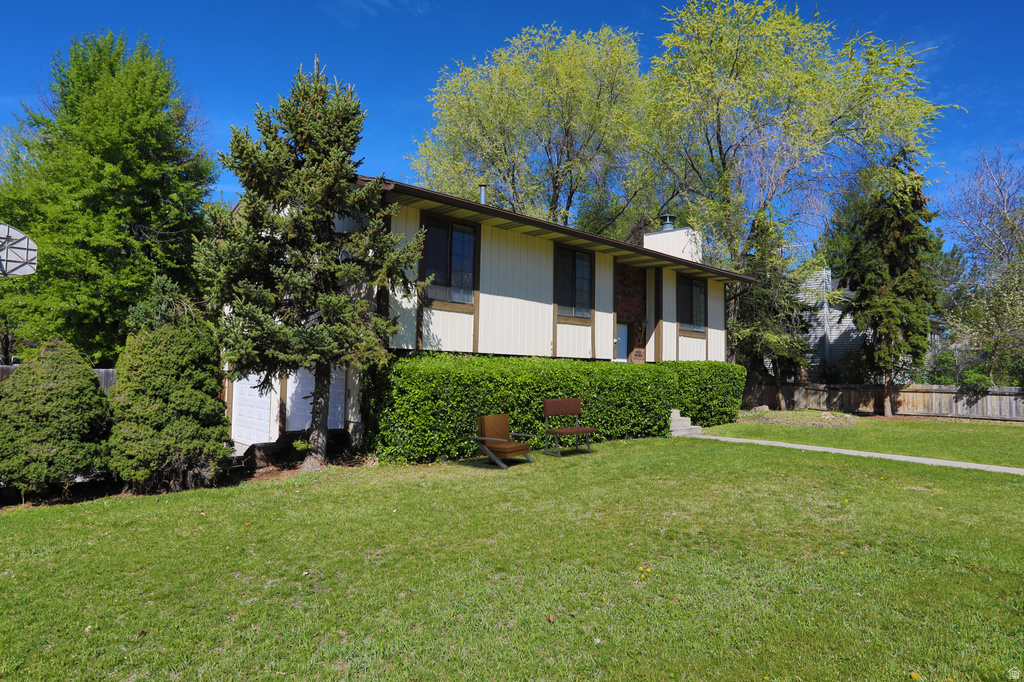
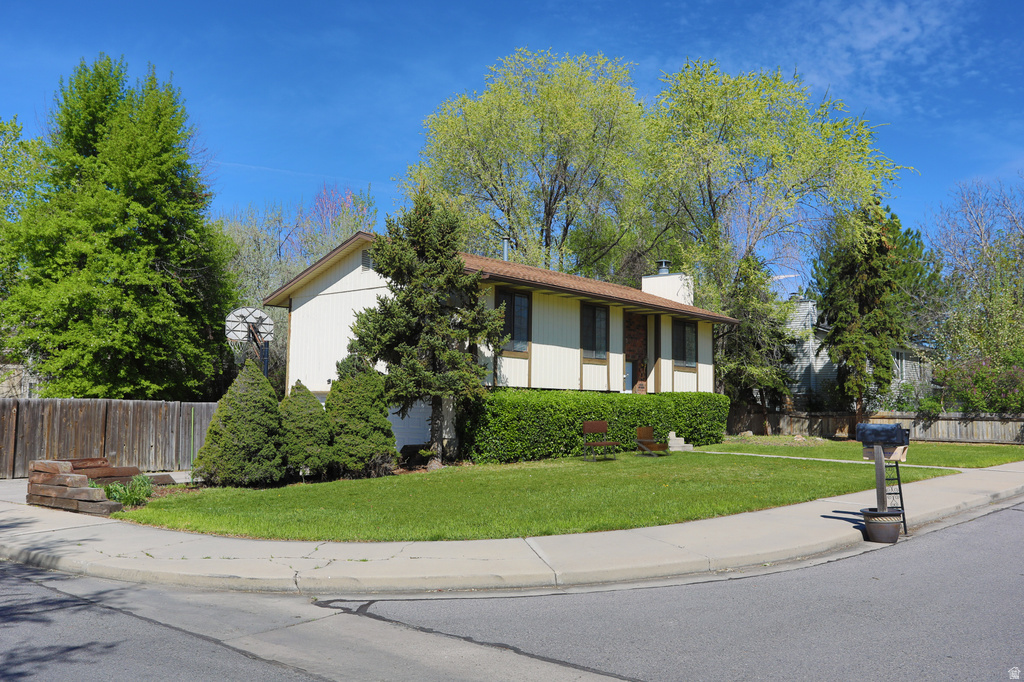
lounge chair: present [470,414,535,470] -> present [633,427,670,457]

